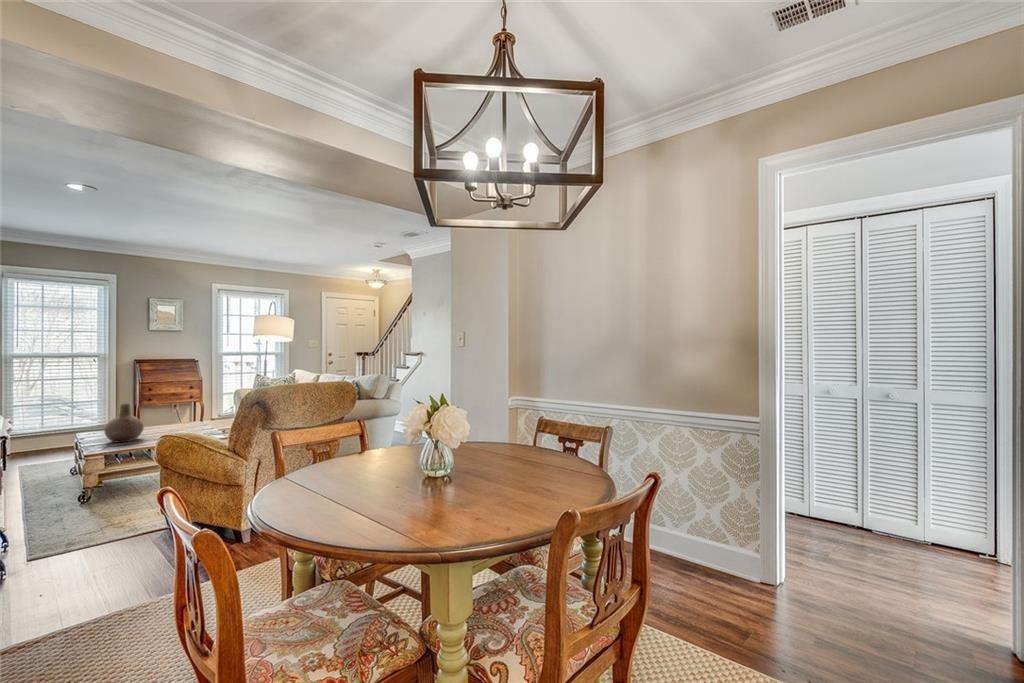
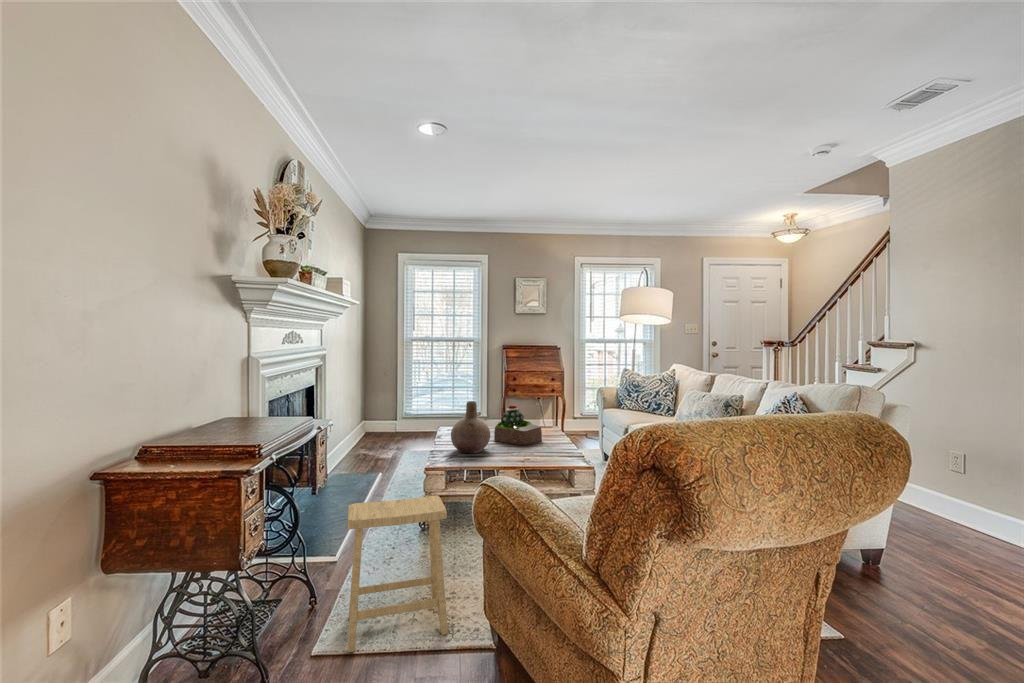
succulent plant: none [144,406,188,433] -> present [494,406,542,445]
footstool: none [40,458,132,558] -> present [348,496,448,652]

